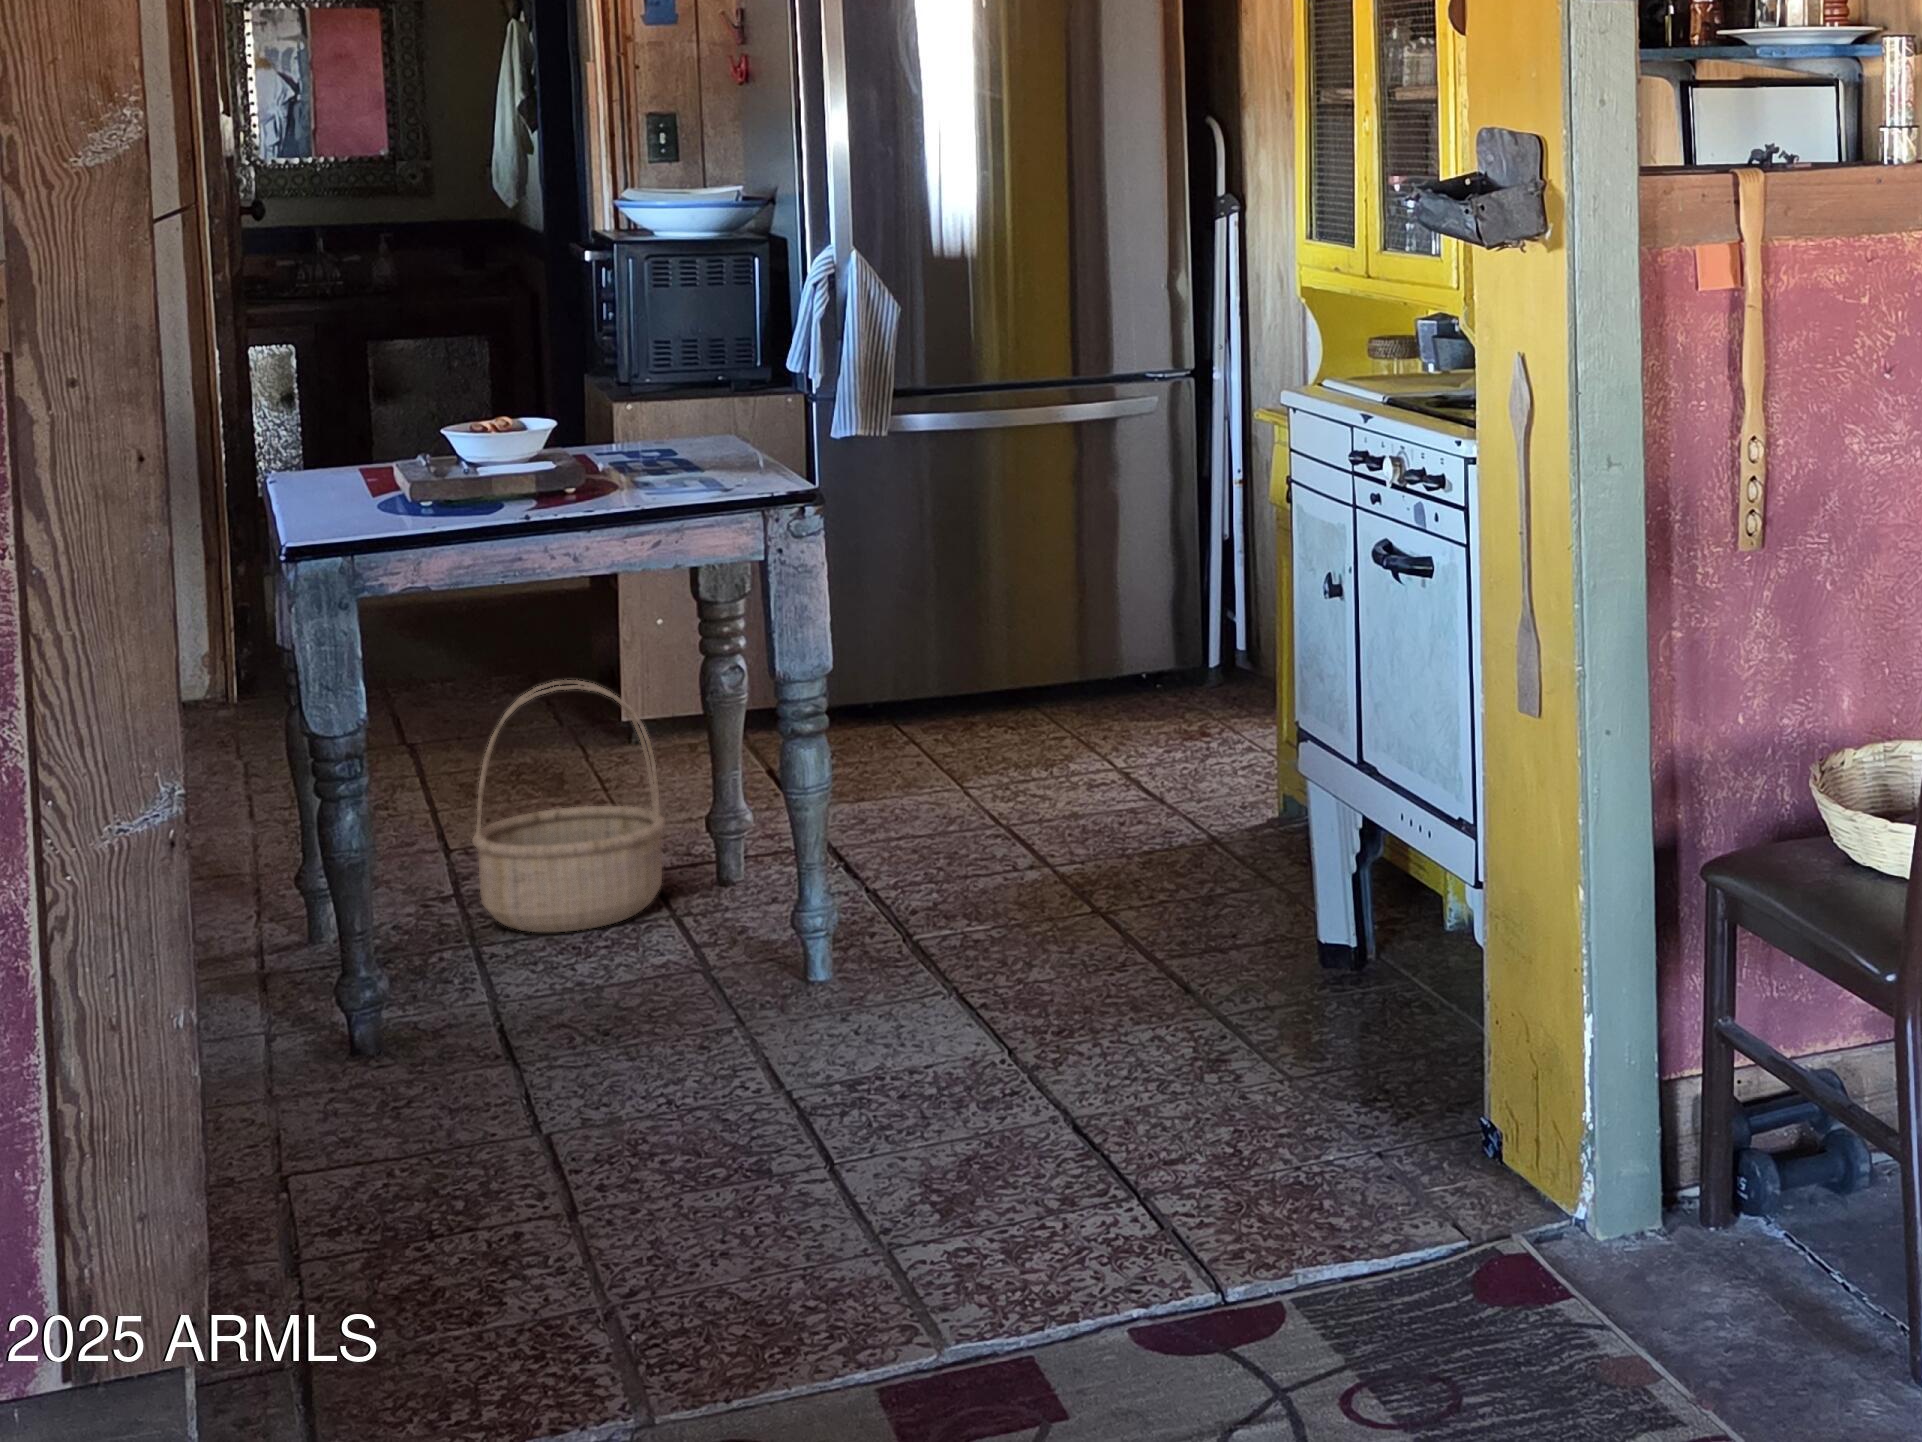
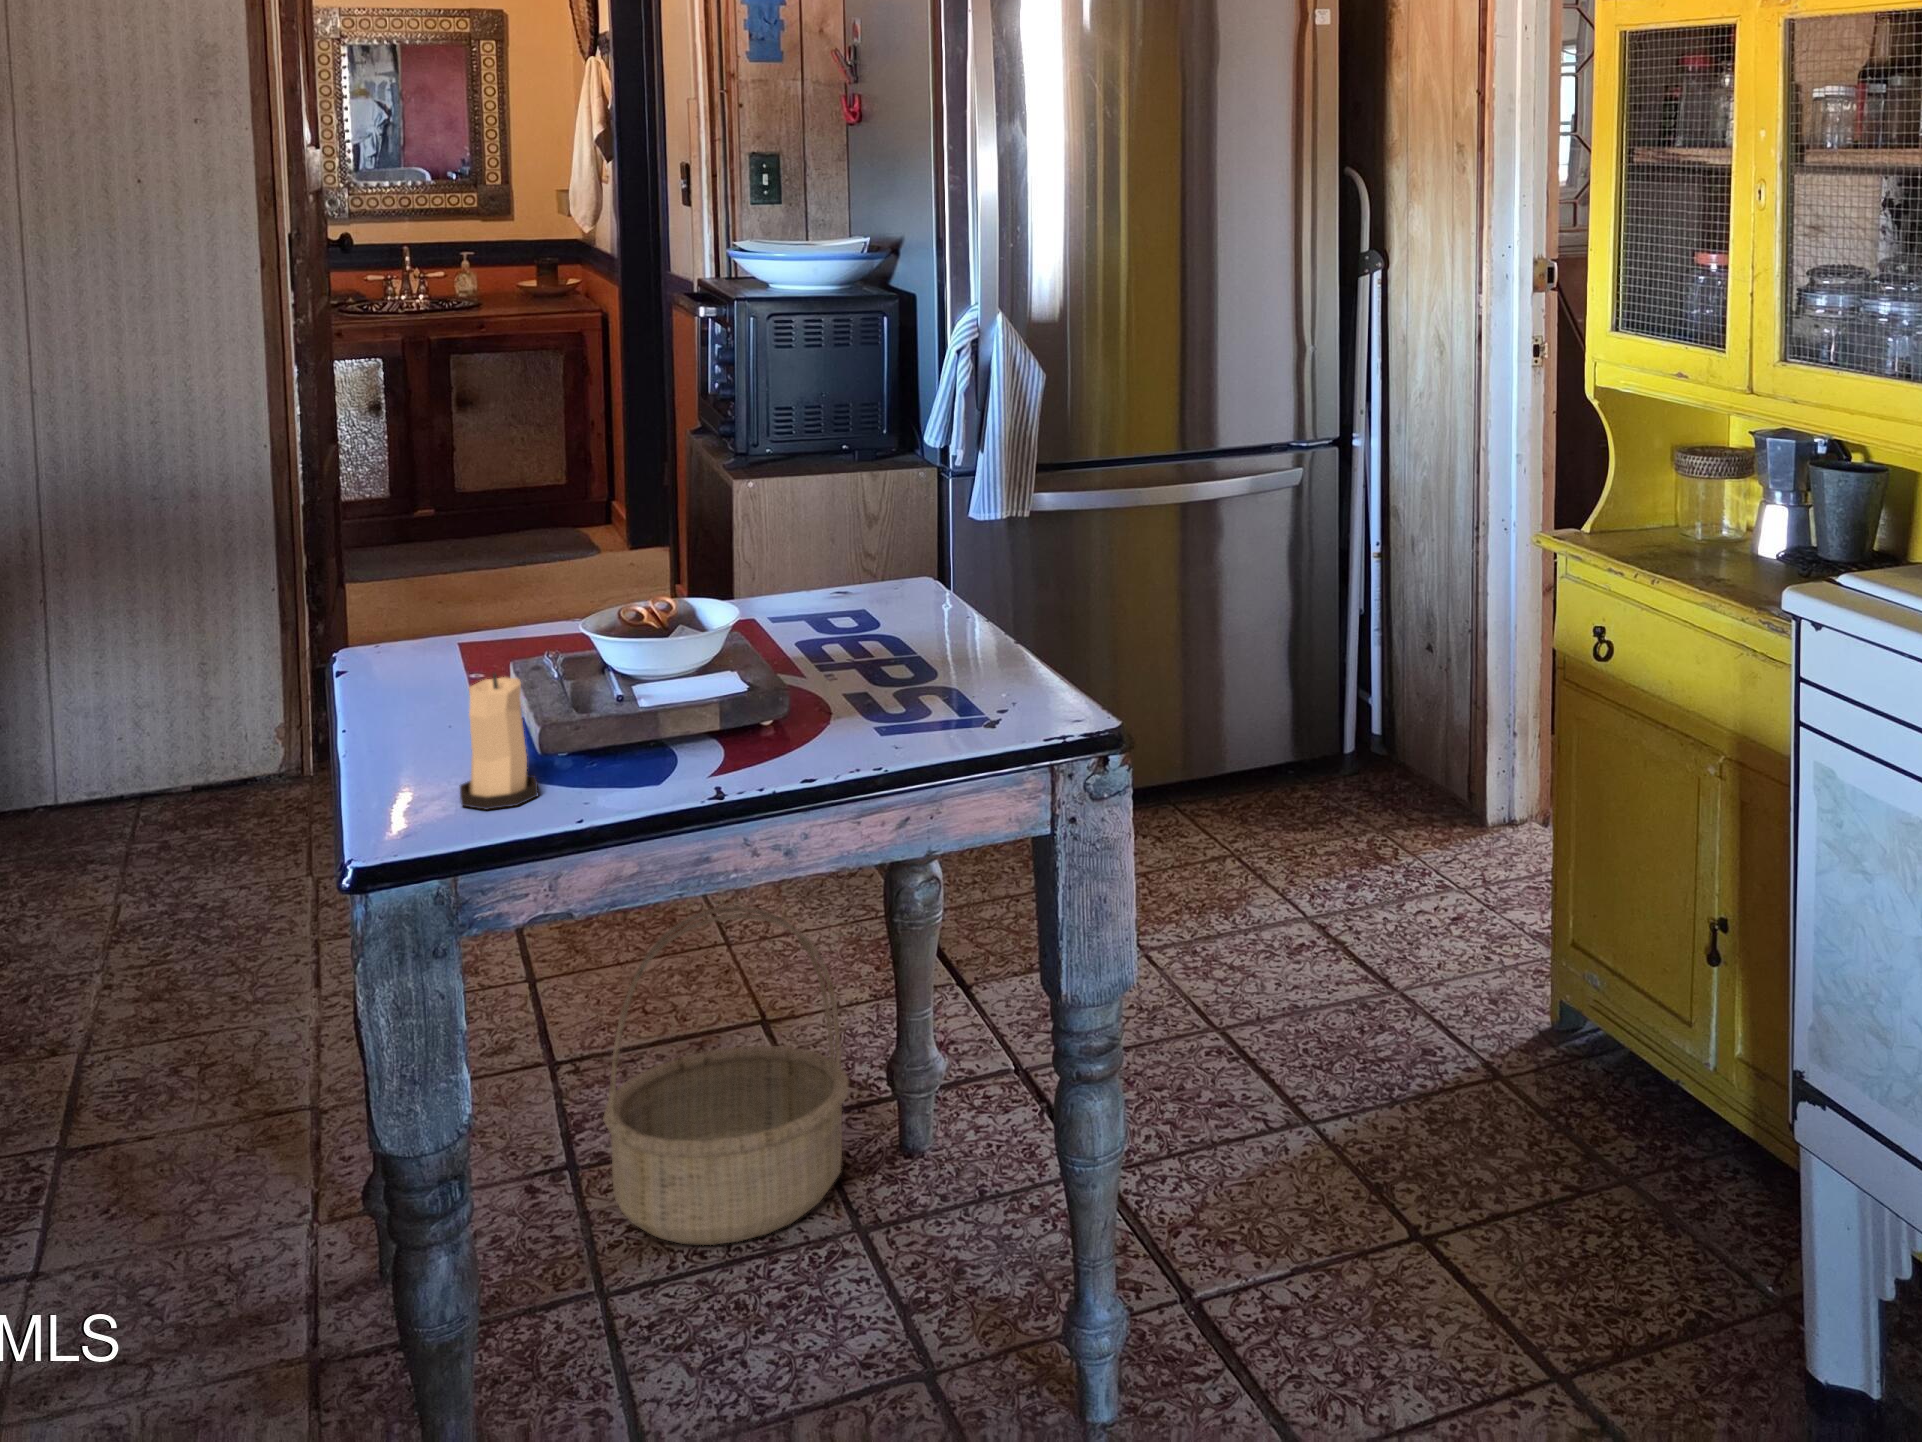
candle: none [352,437,405,524] -> present [460,673,538,809]

